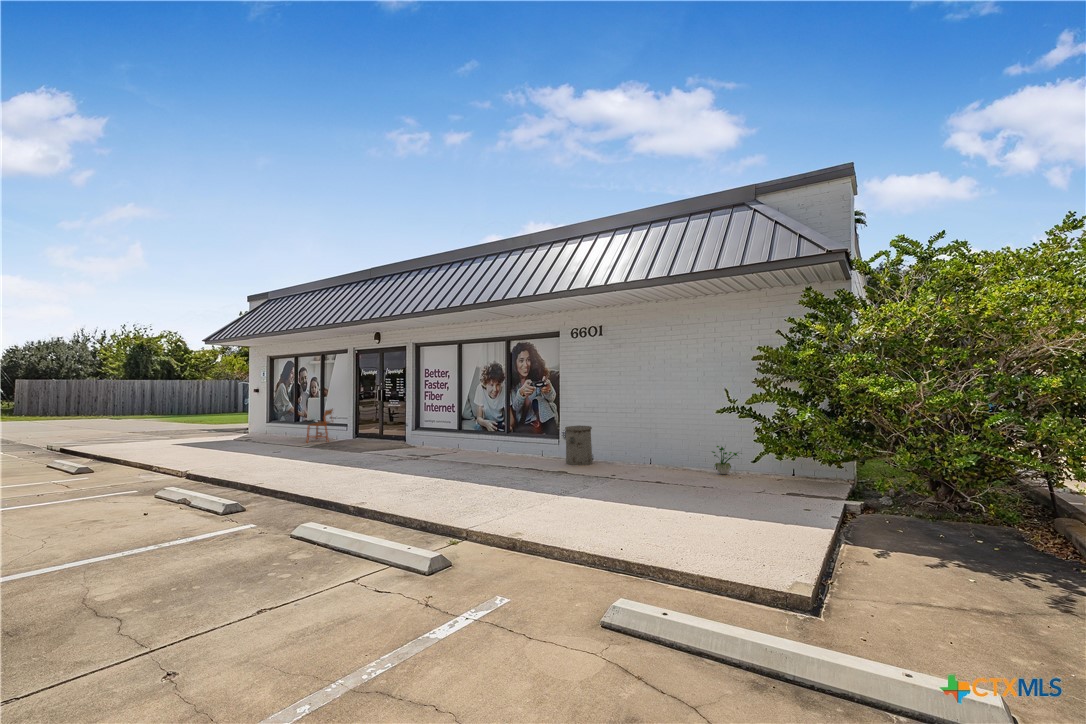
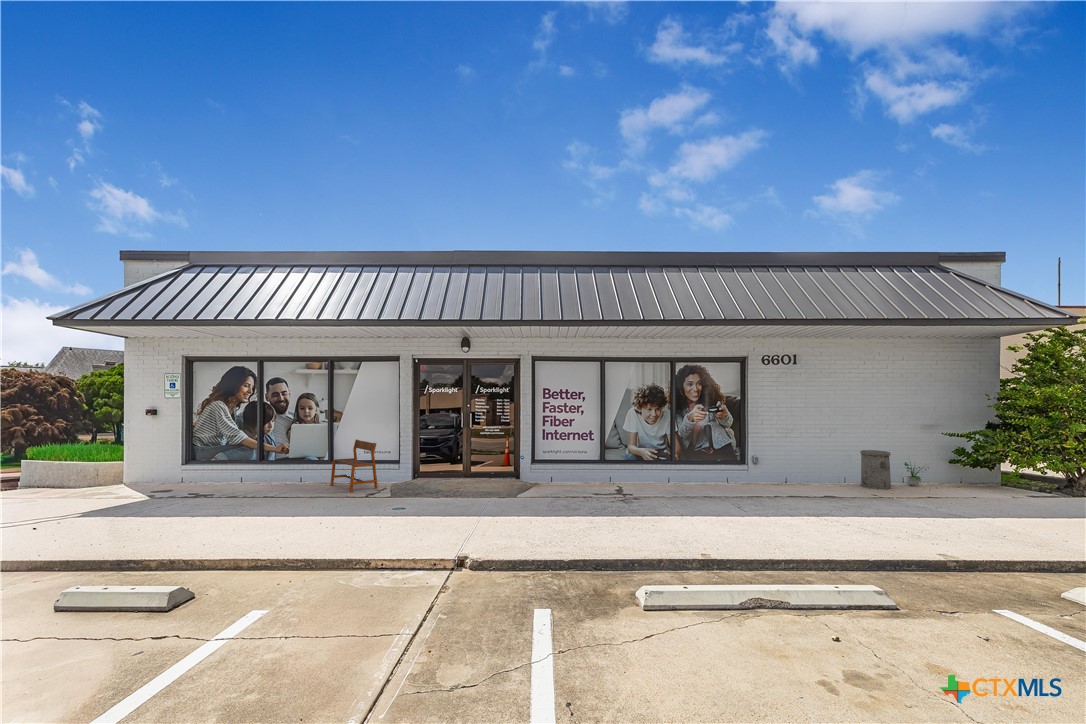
trash can: present [565,426,592,465] -> present [860,450,891,489]

